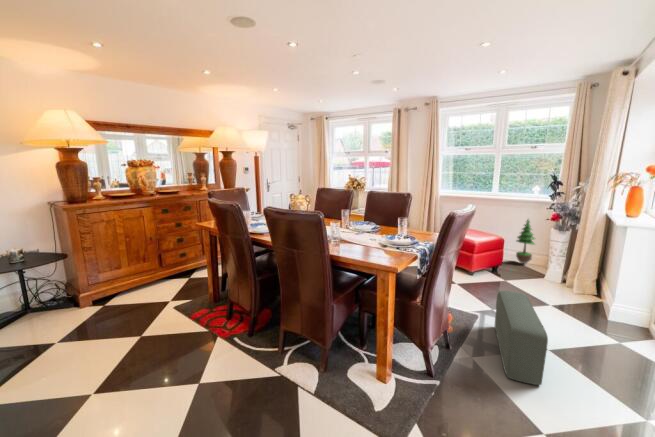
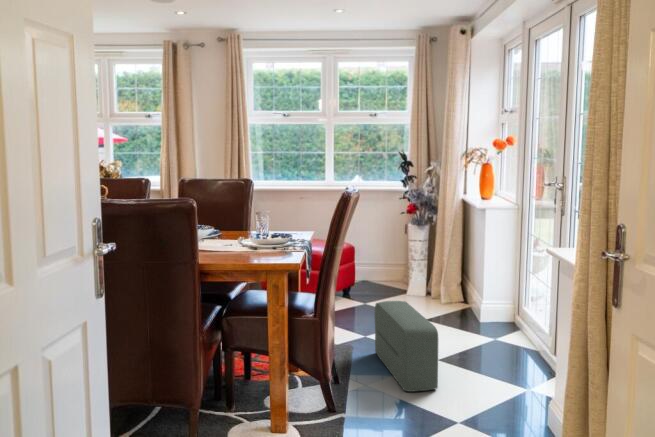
potted tree: present [516,220,535,264] -> none [368,214,392,282]

